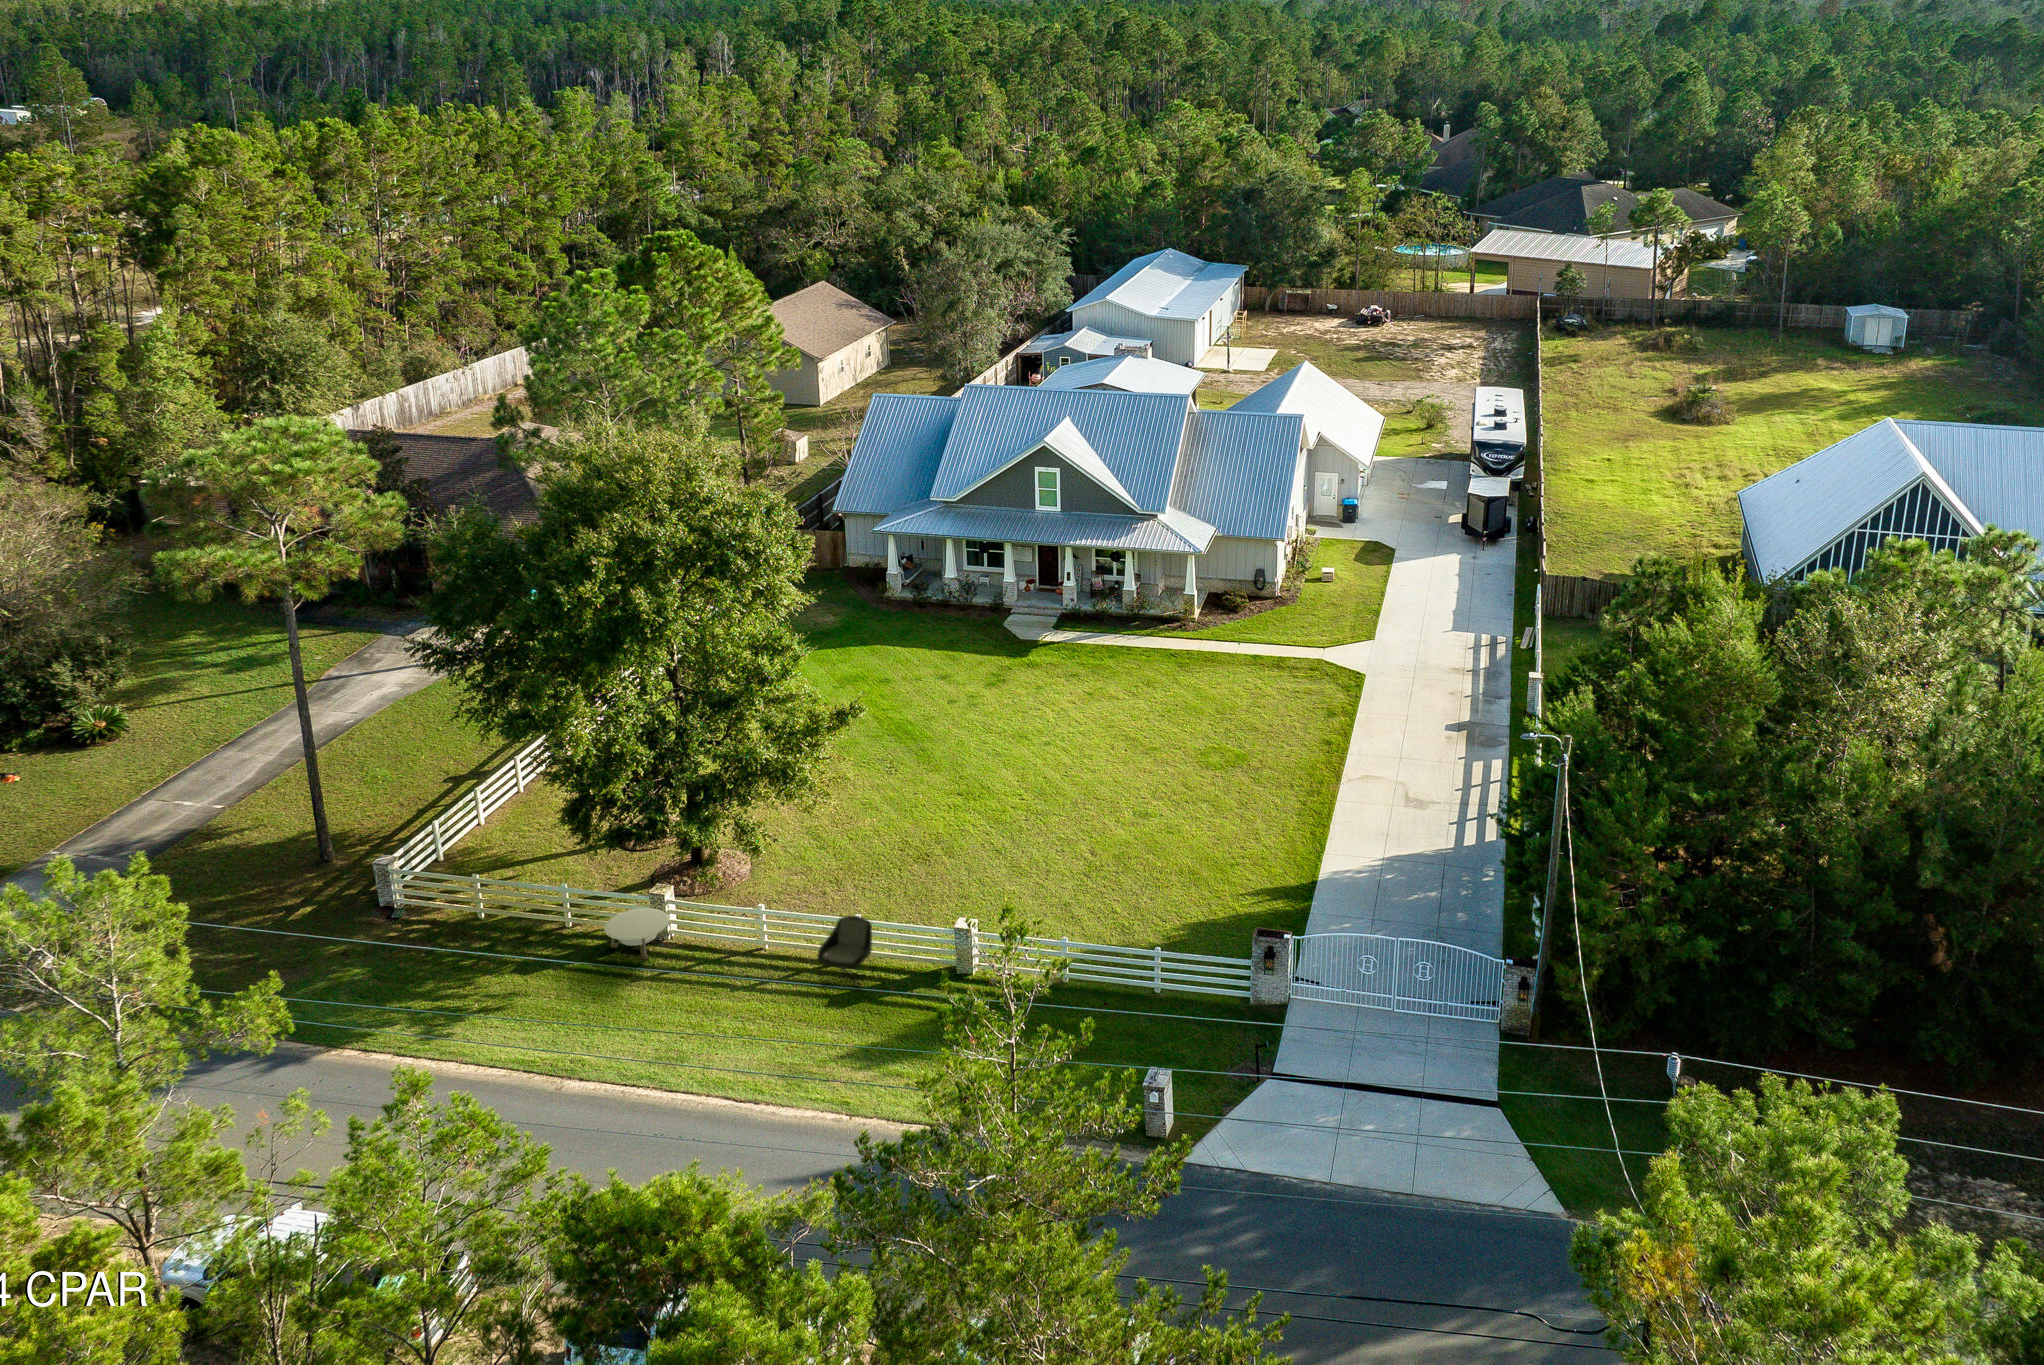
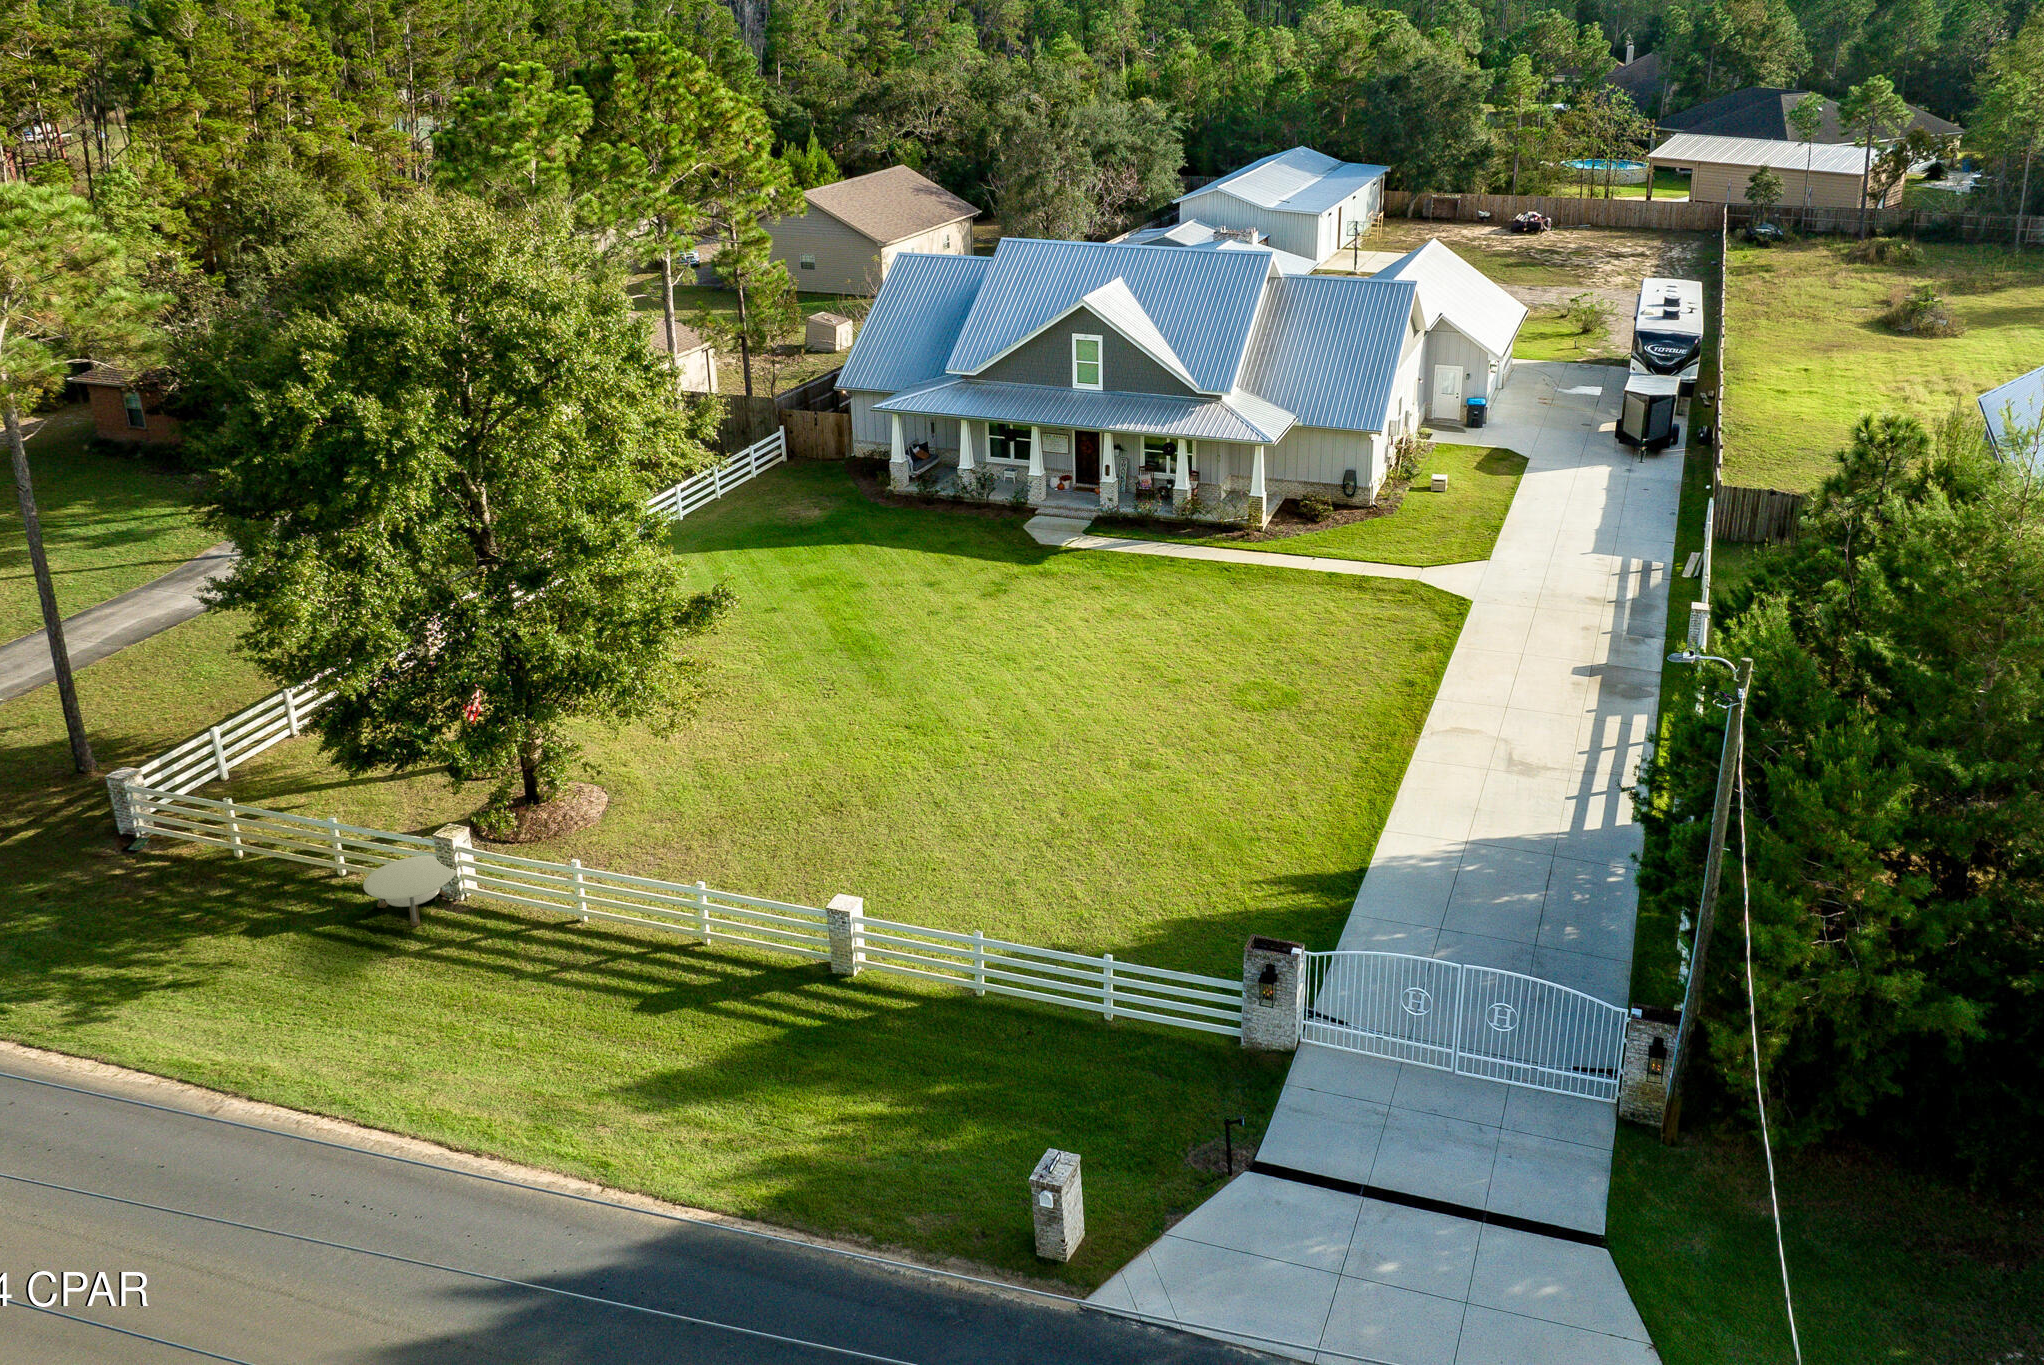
lounge chair: present [817,916,873,982] -> none [629,882,720,987]

